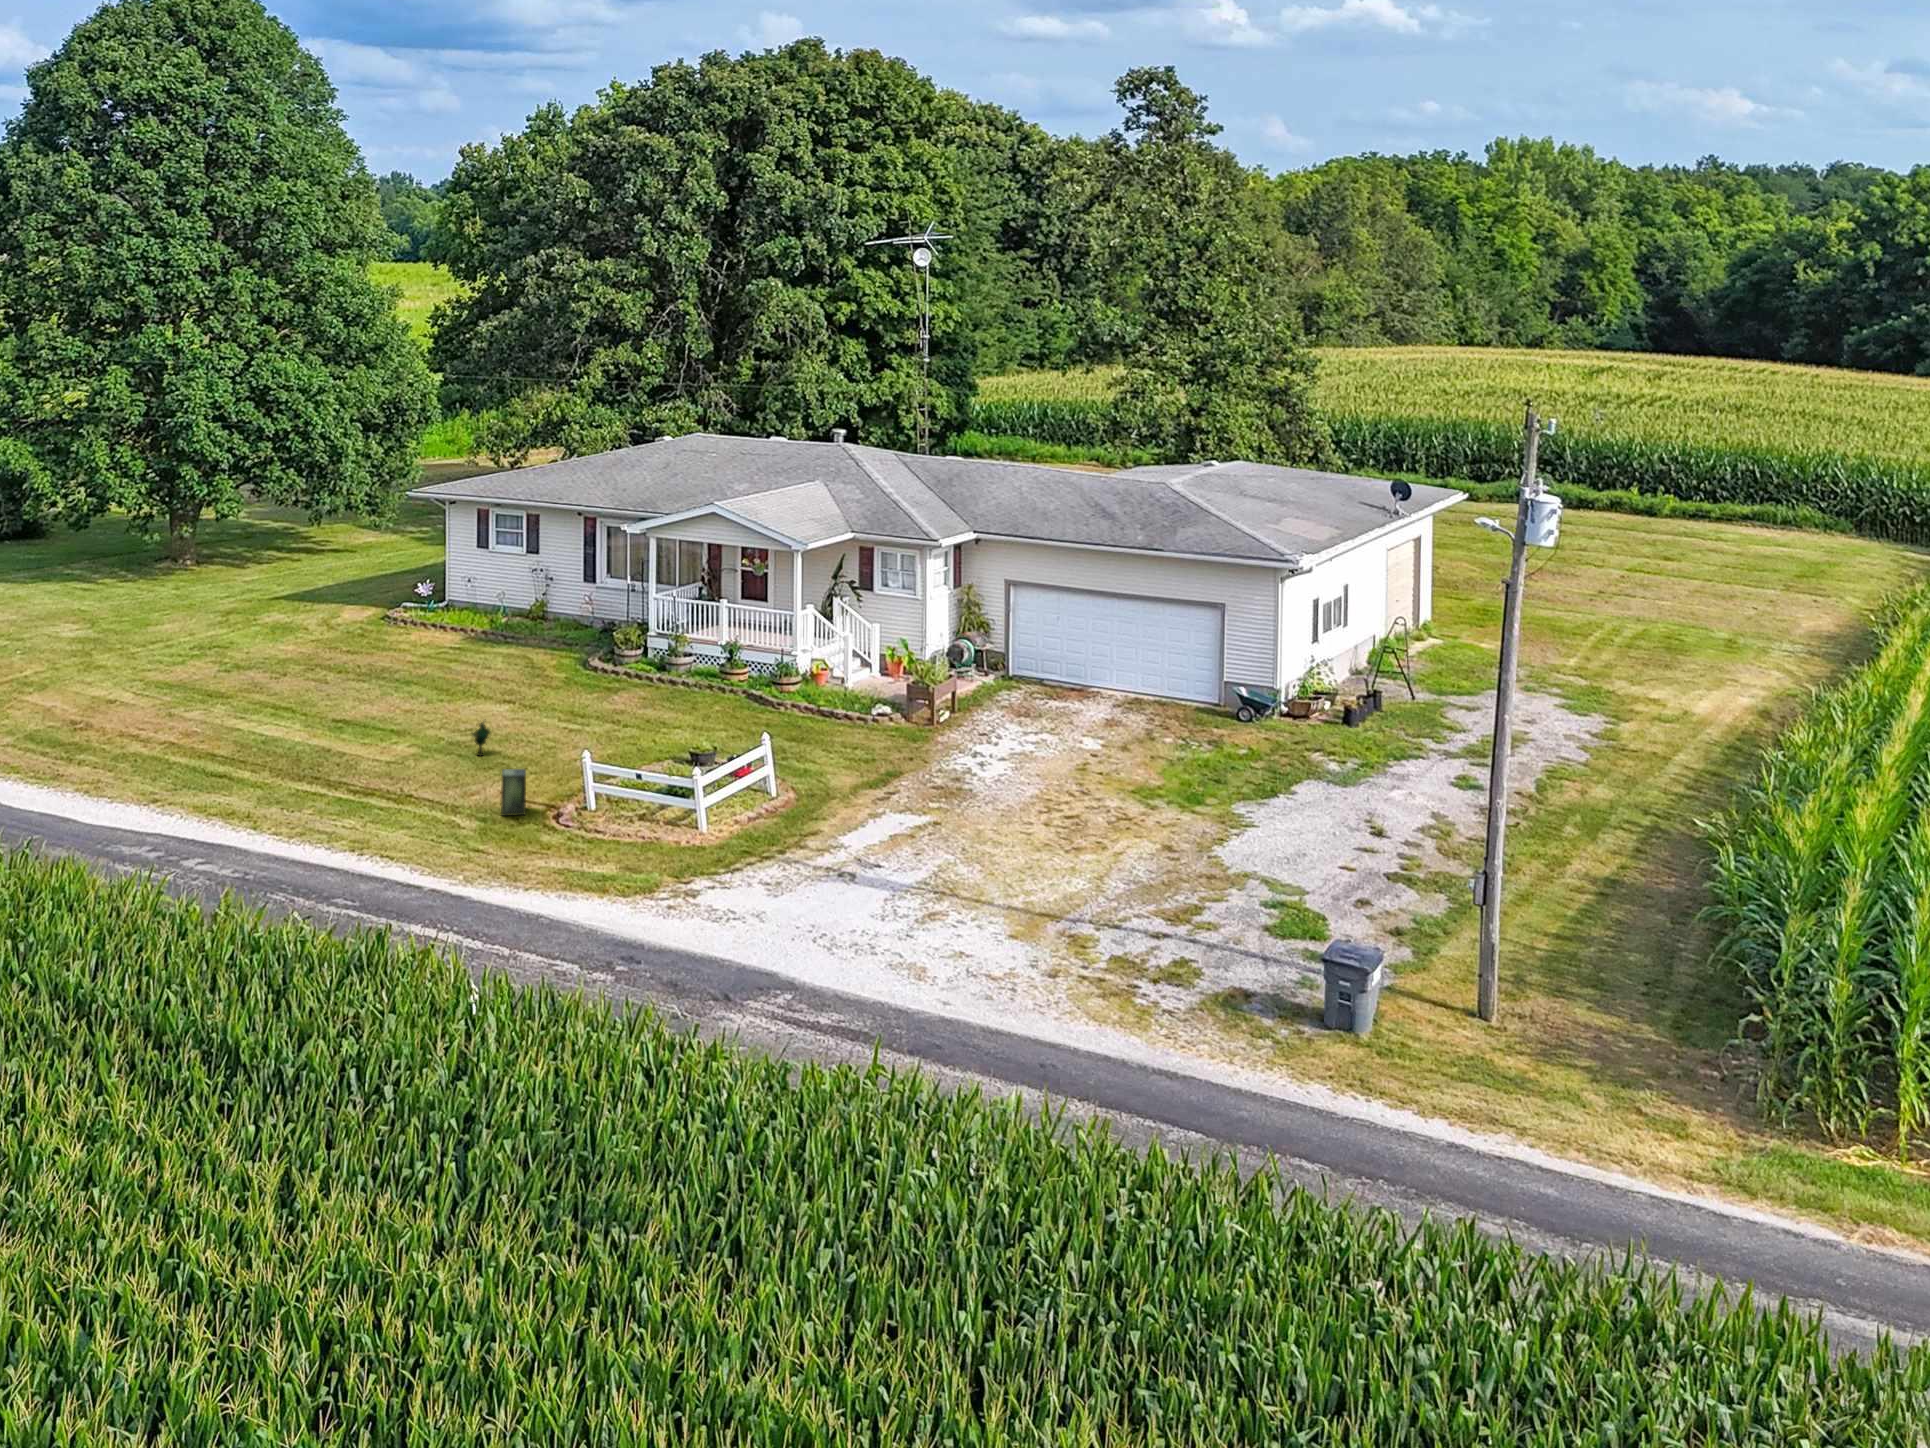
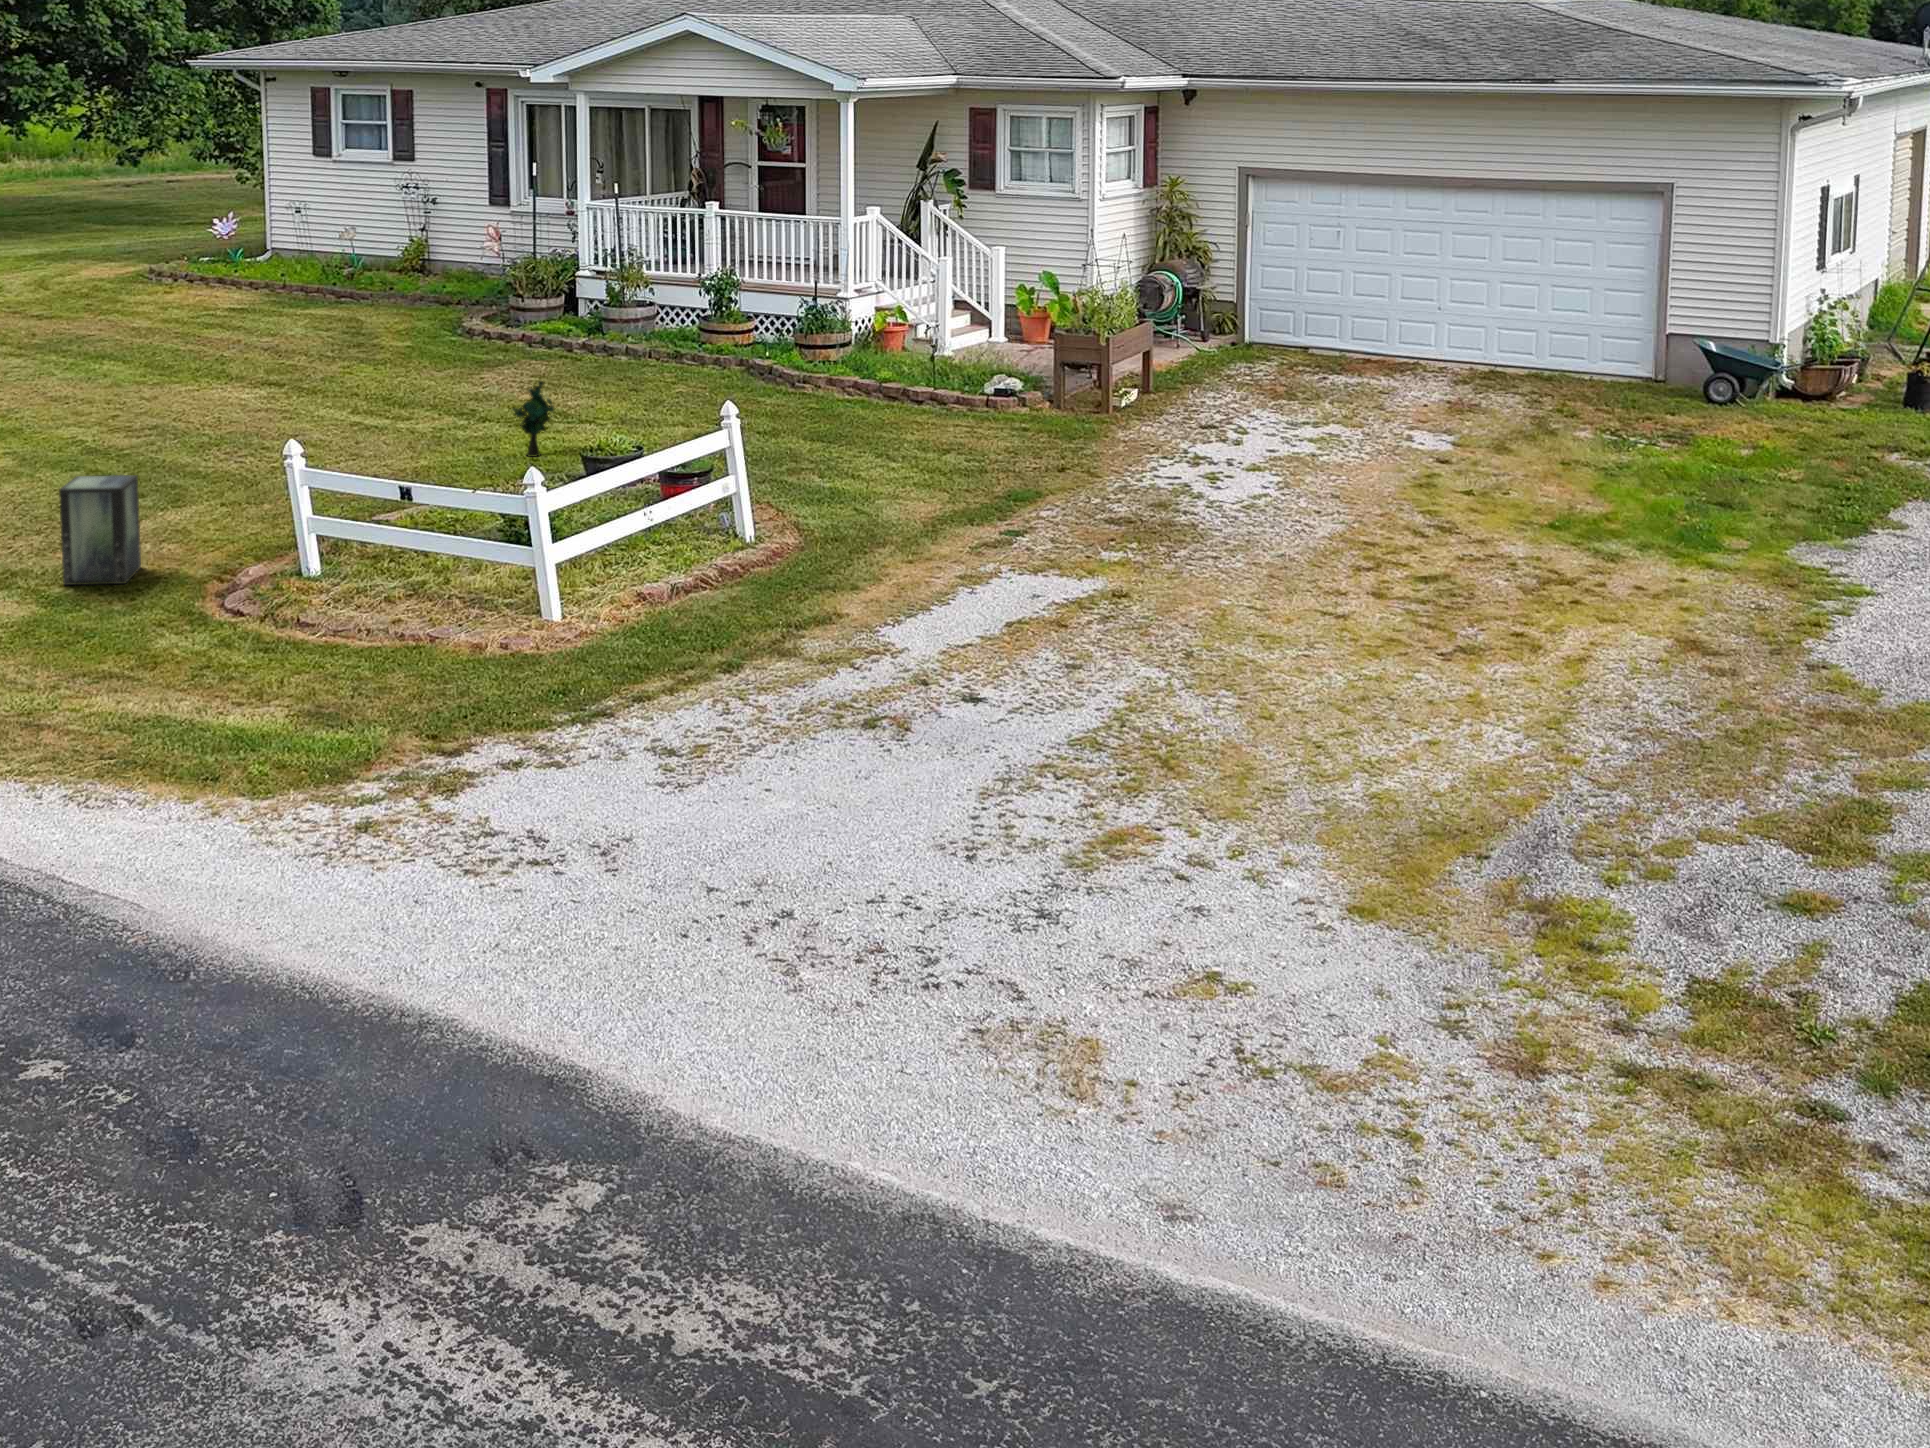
decorative plant: present [472,722,490,756] -> present [512,381,554,457]

